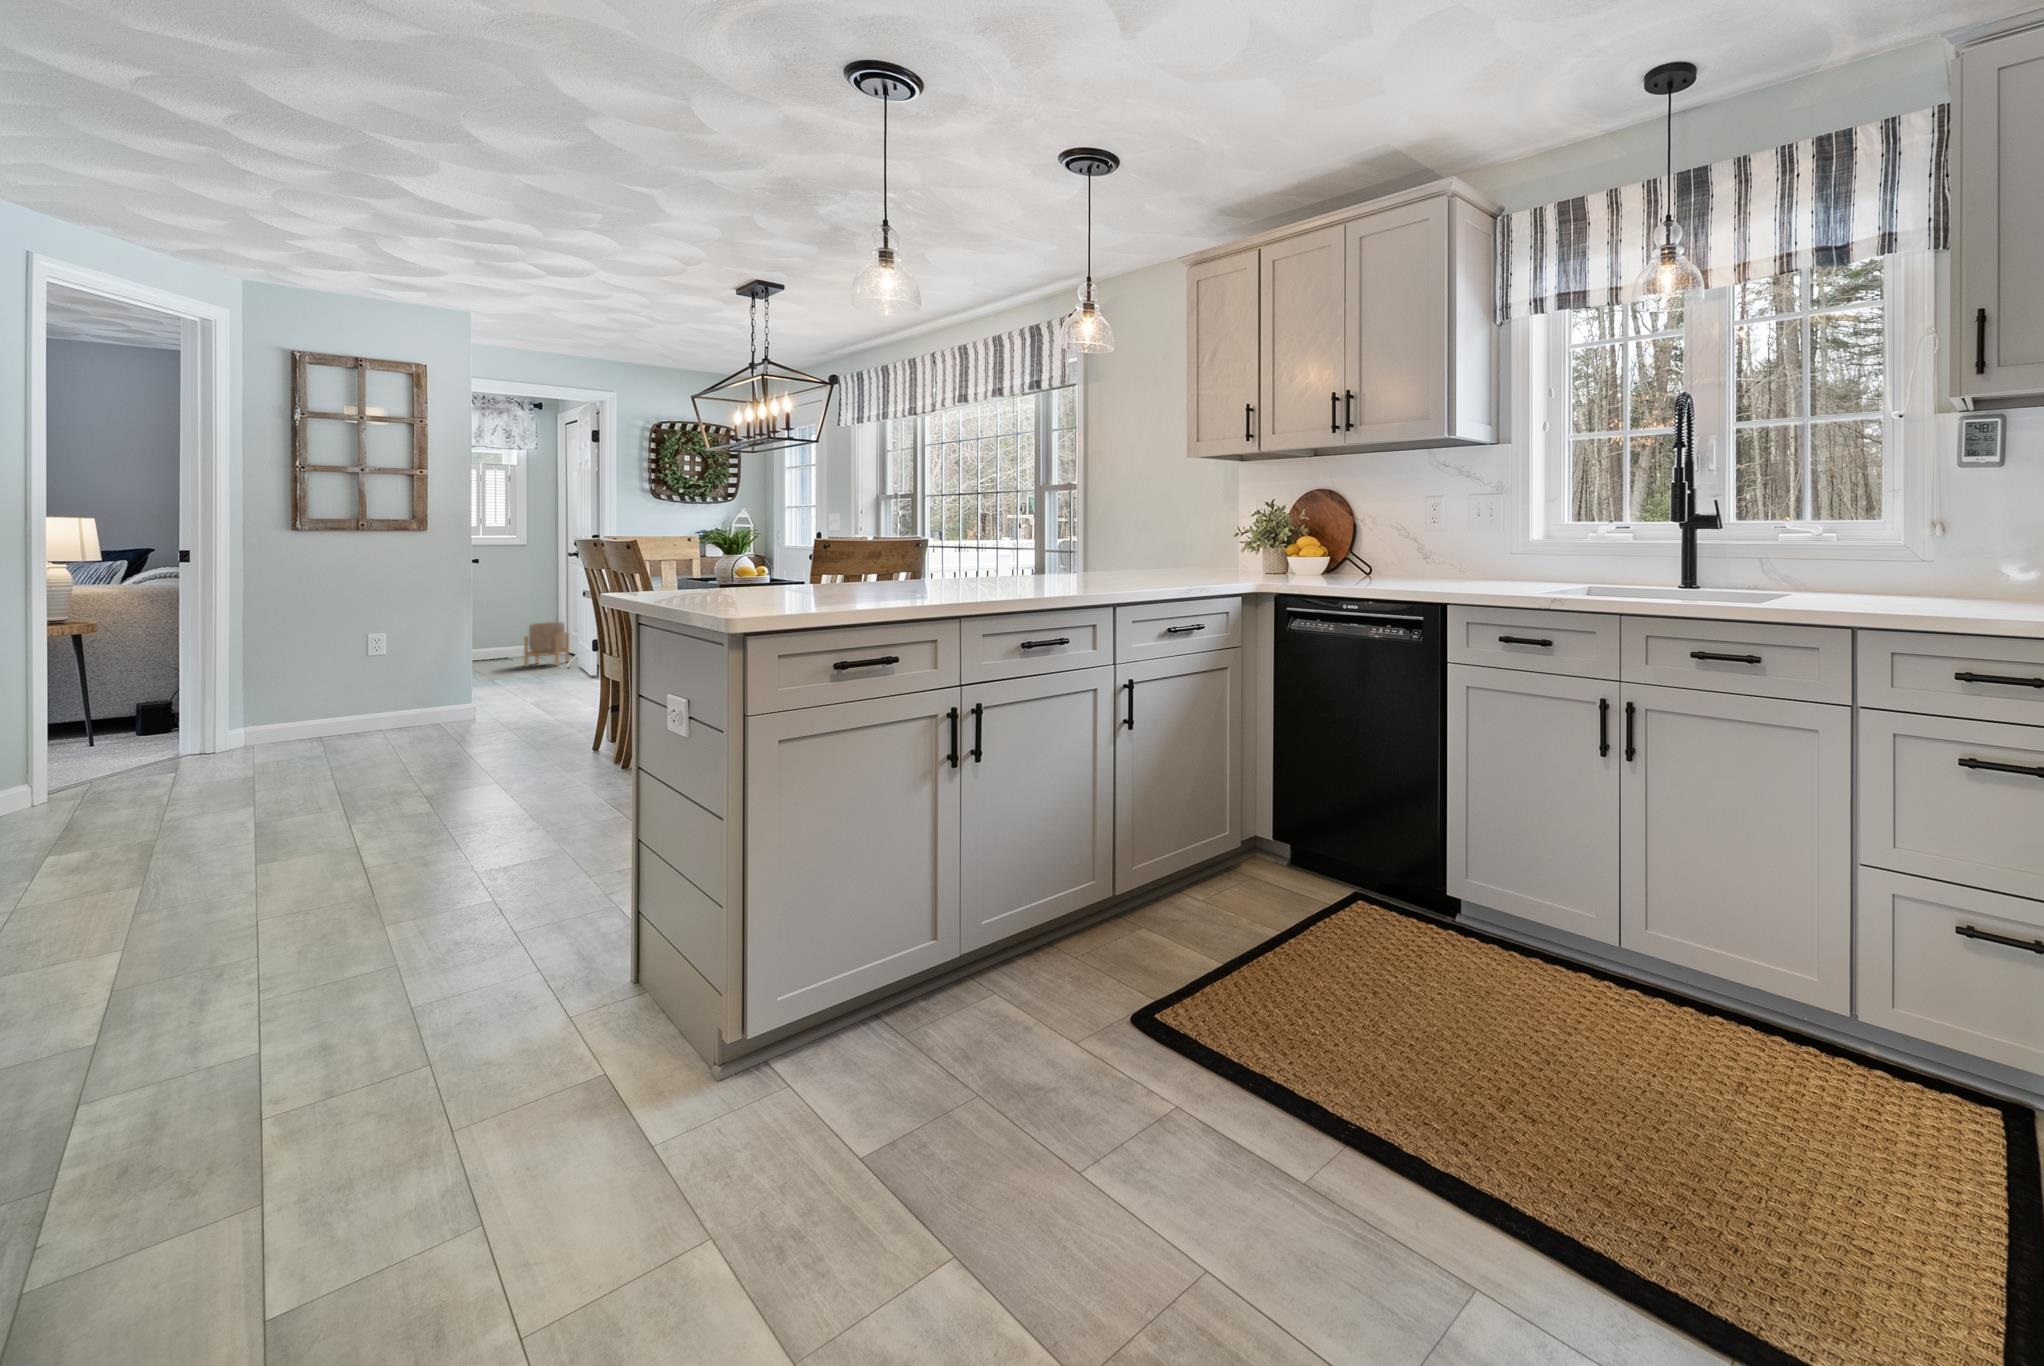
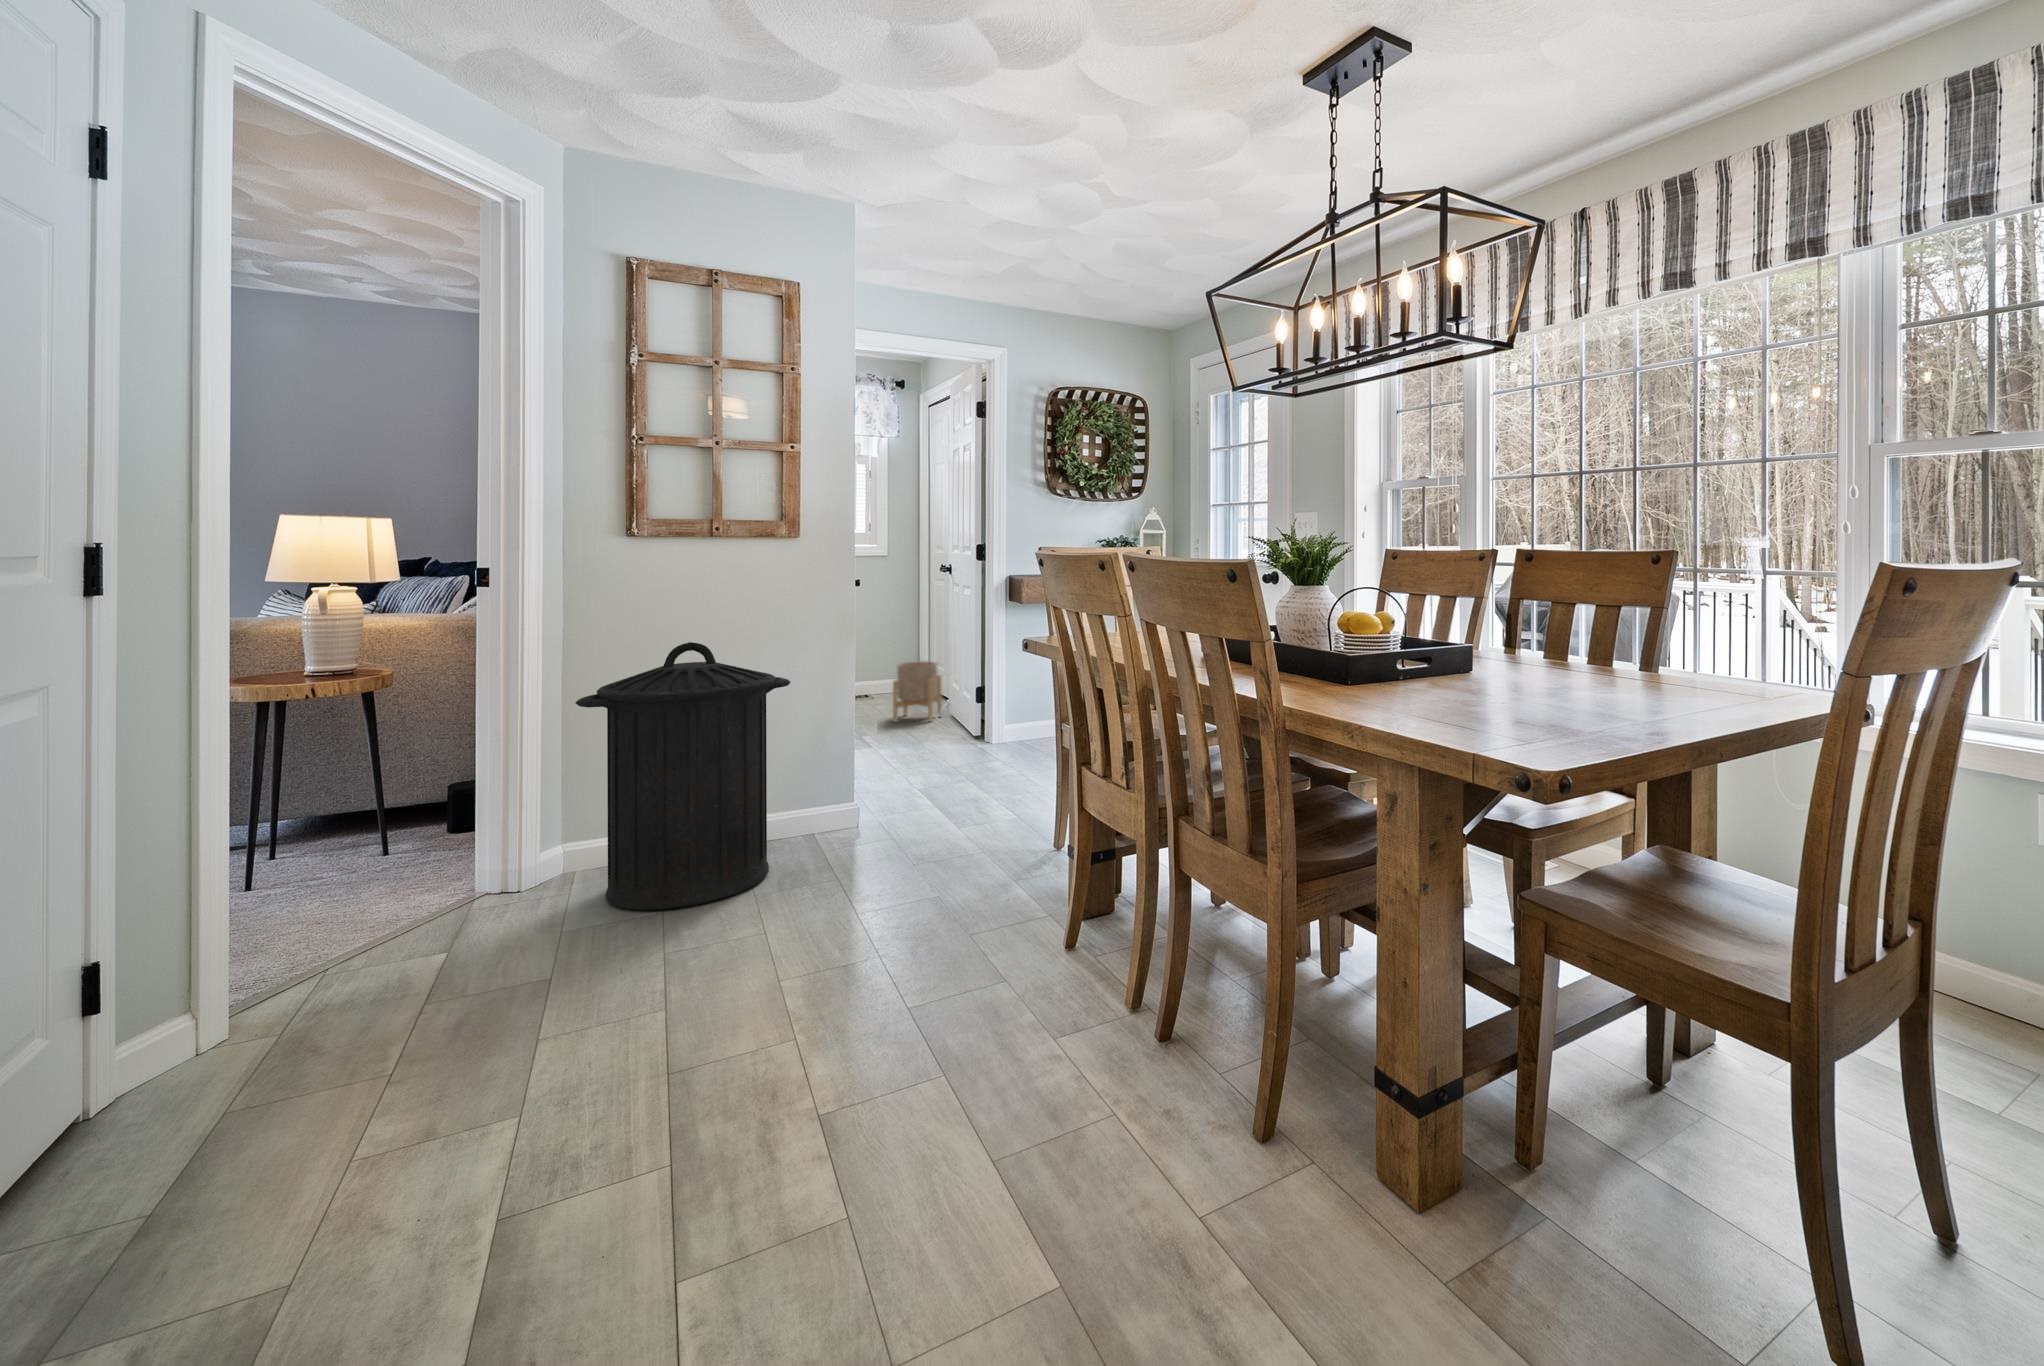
trash can: none [258,593,417,750] -> present [576,642,790,910]

